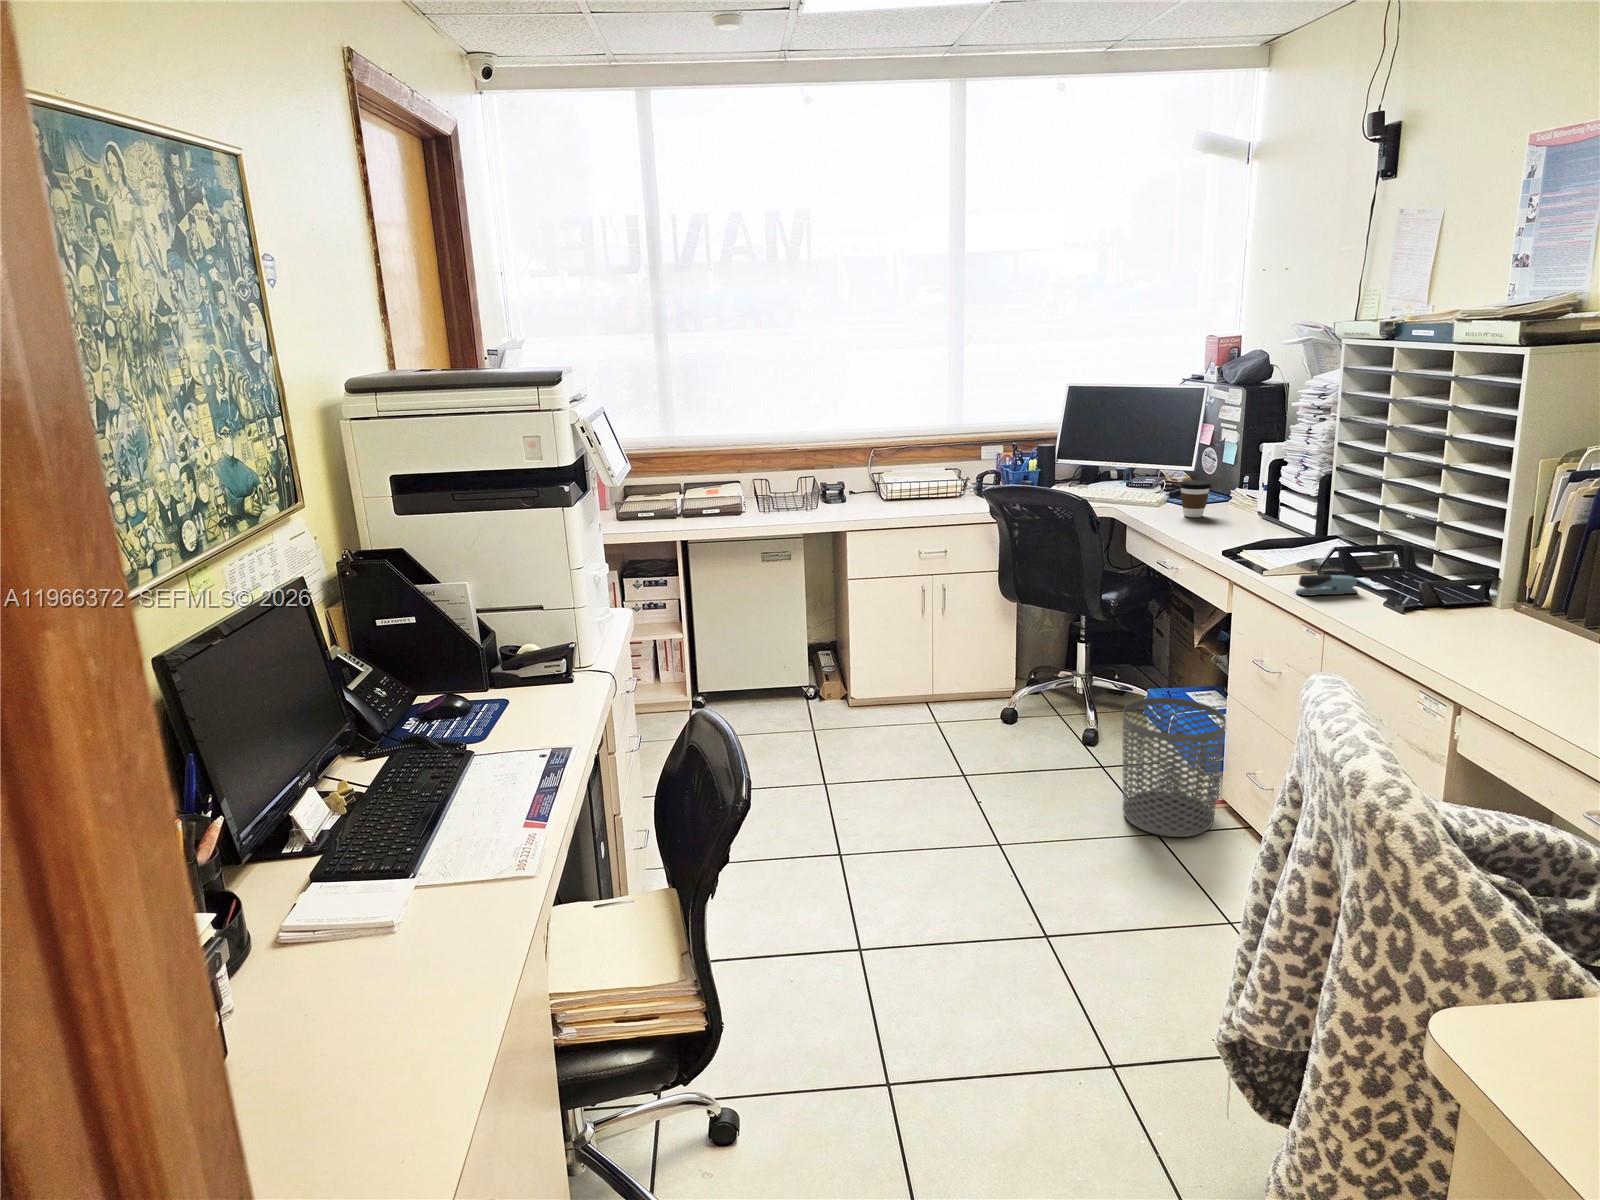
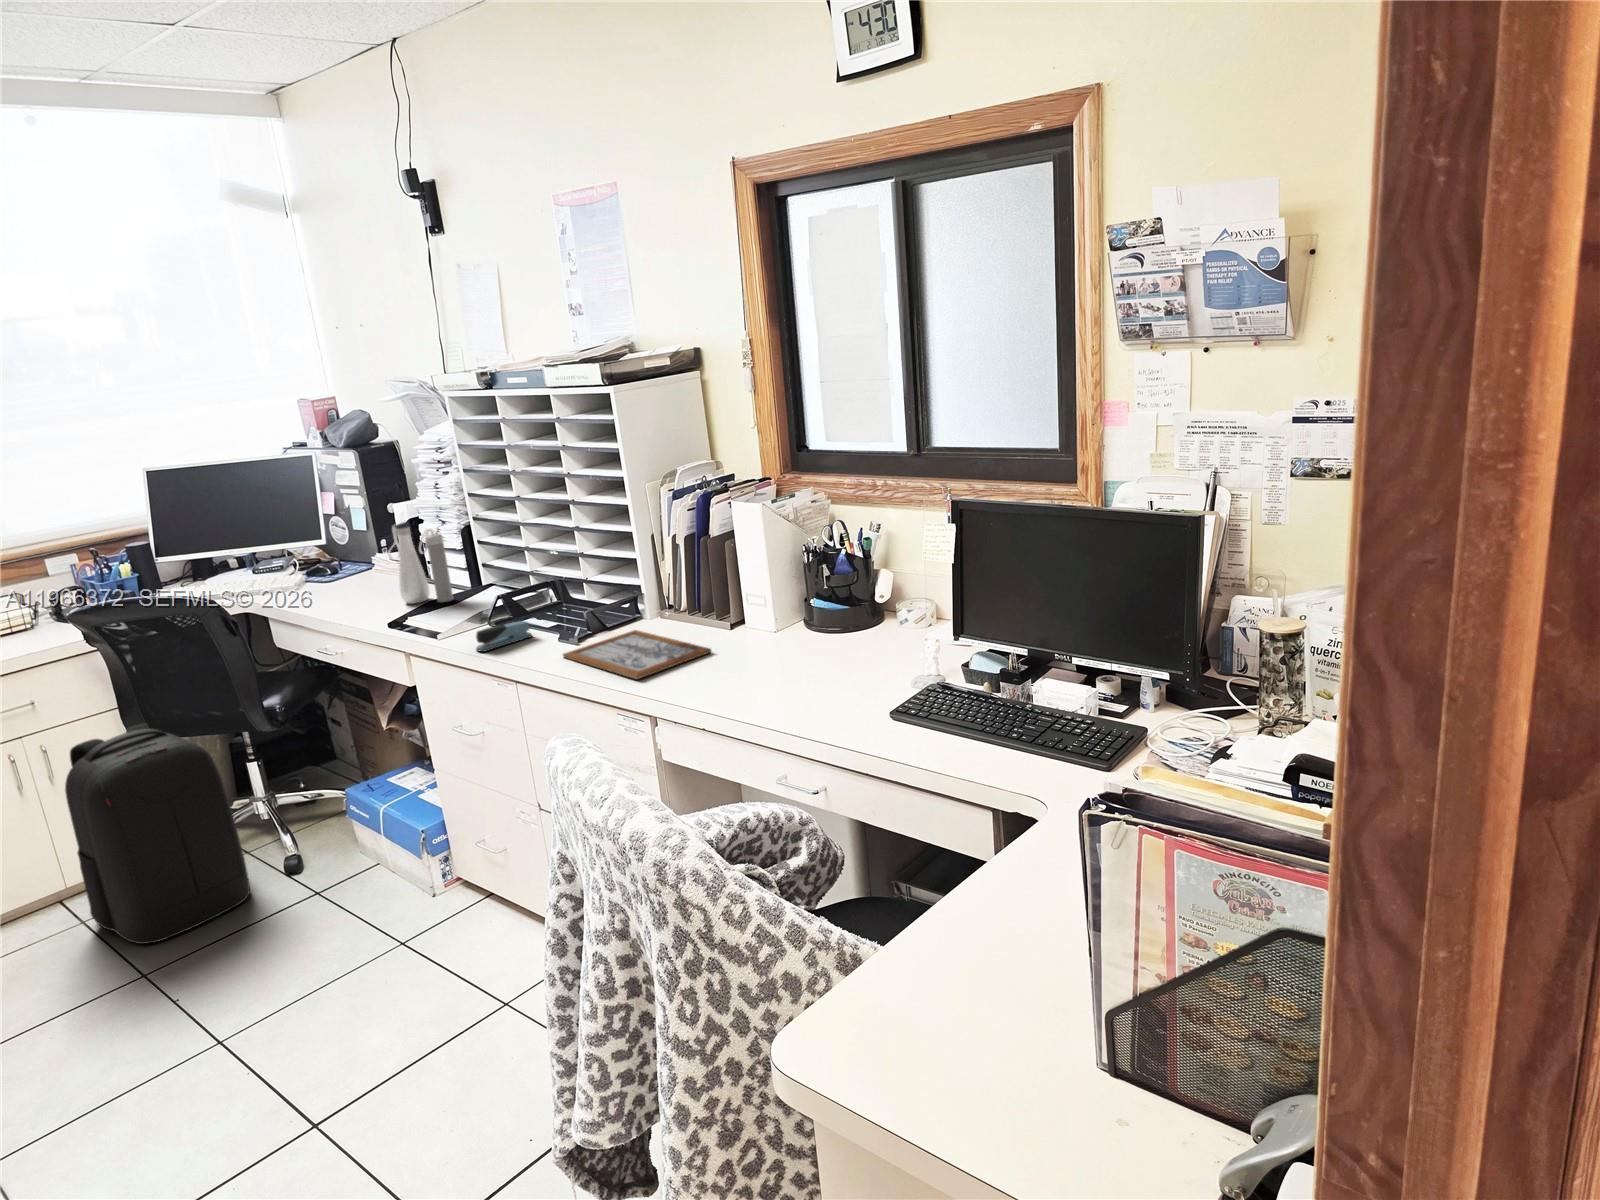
water bottle: none [1242,461,1298,544] -> present [388,521,453,604]
coffee cup: present [1179,480,1211,517] -> none [316,553,353,595]
backpack: none [947,586,1057,753] -> present [65,723,250,944]
picture frame: none [1381,614,1561,661] -> present [563,630,711,679]
waste bin: present [1122,697,1226,837] -> none [327,789,456,950]

